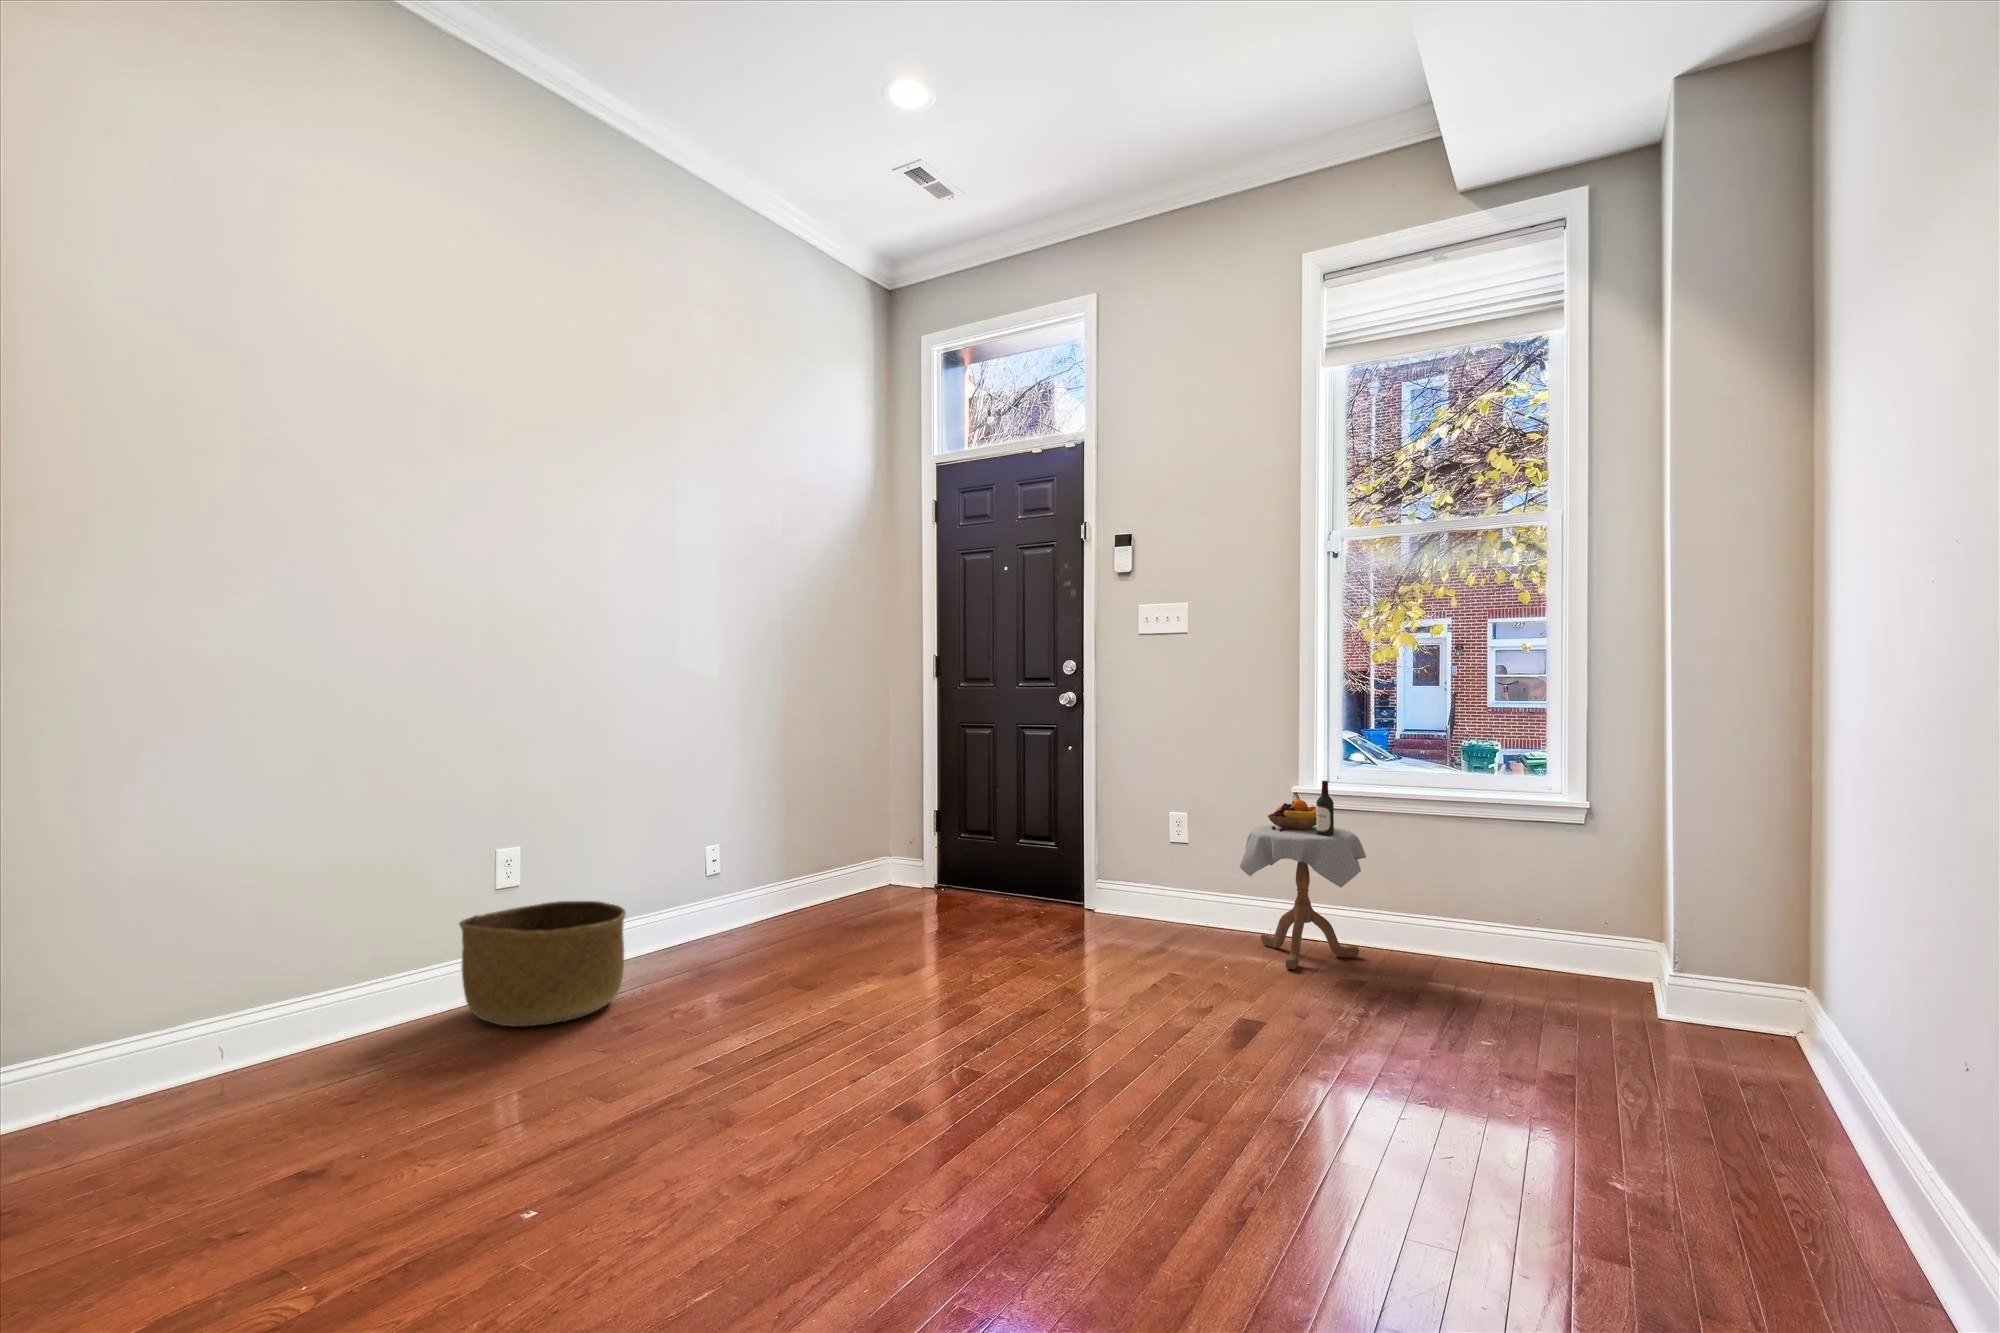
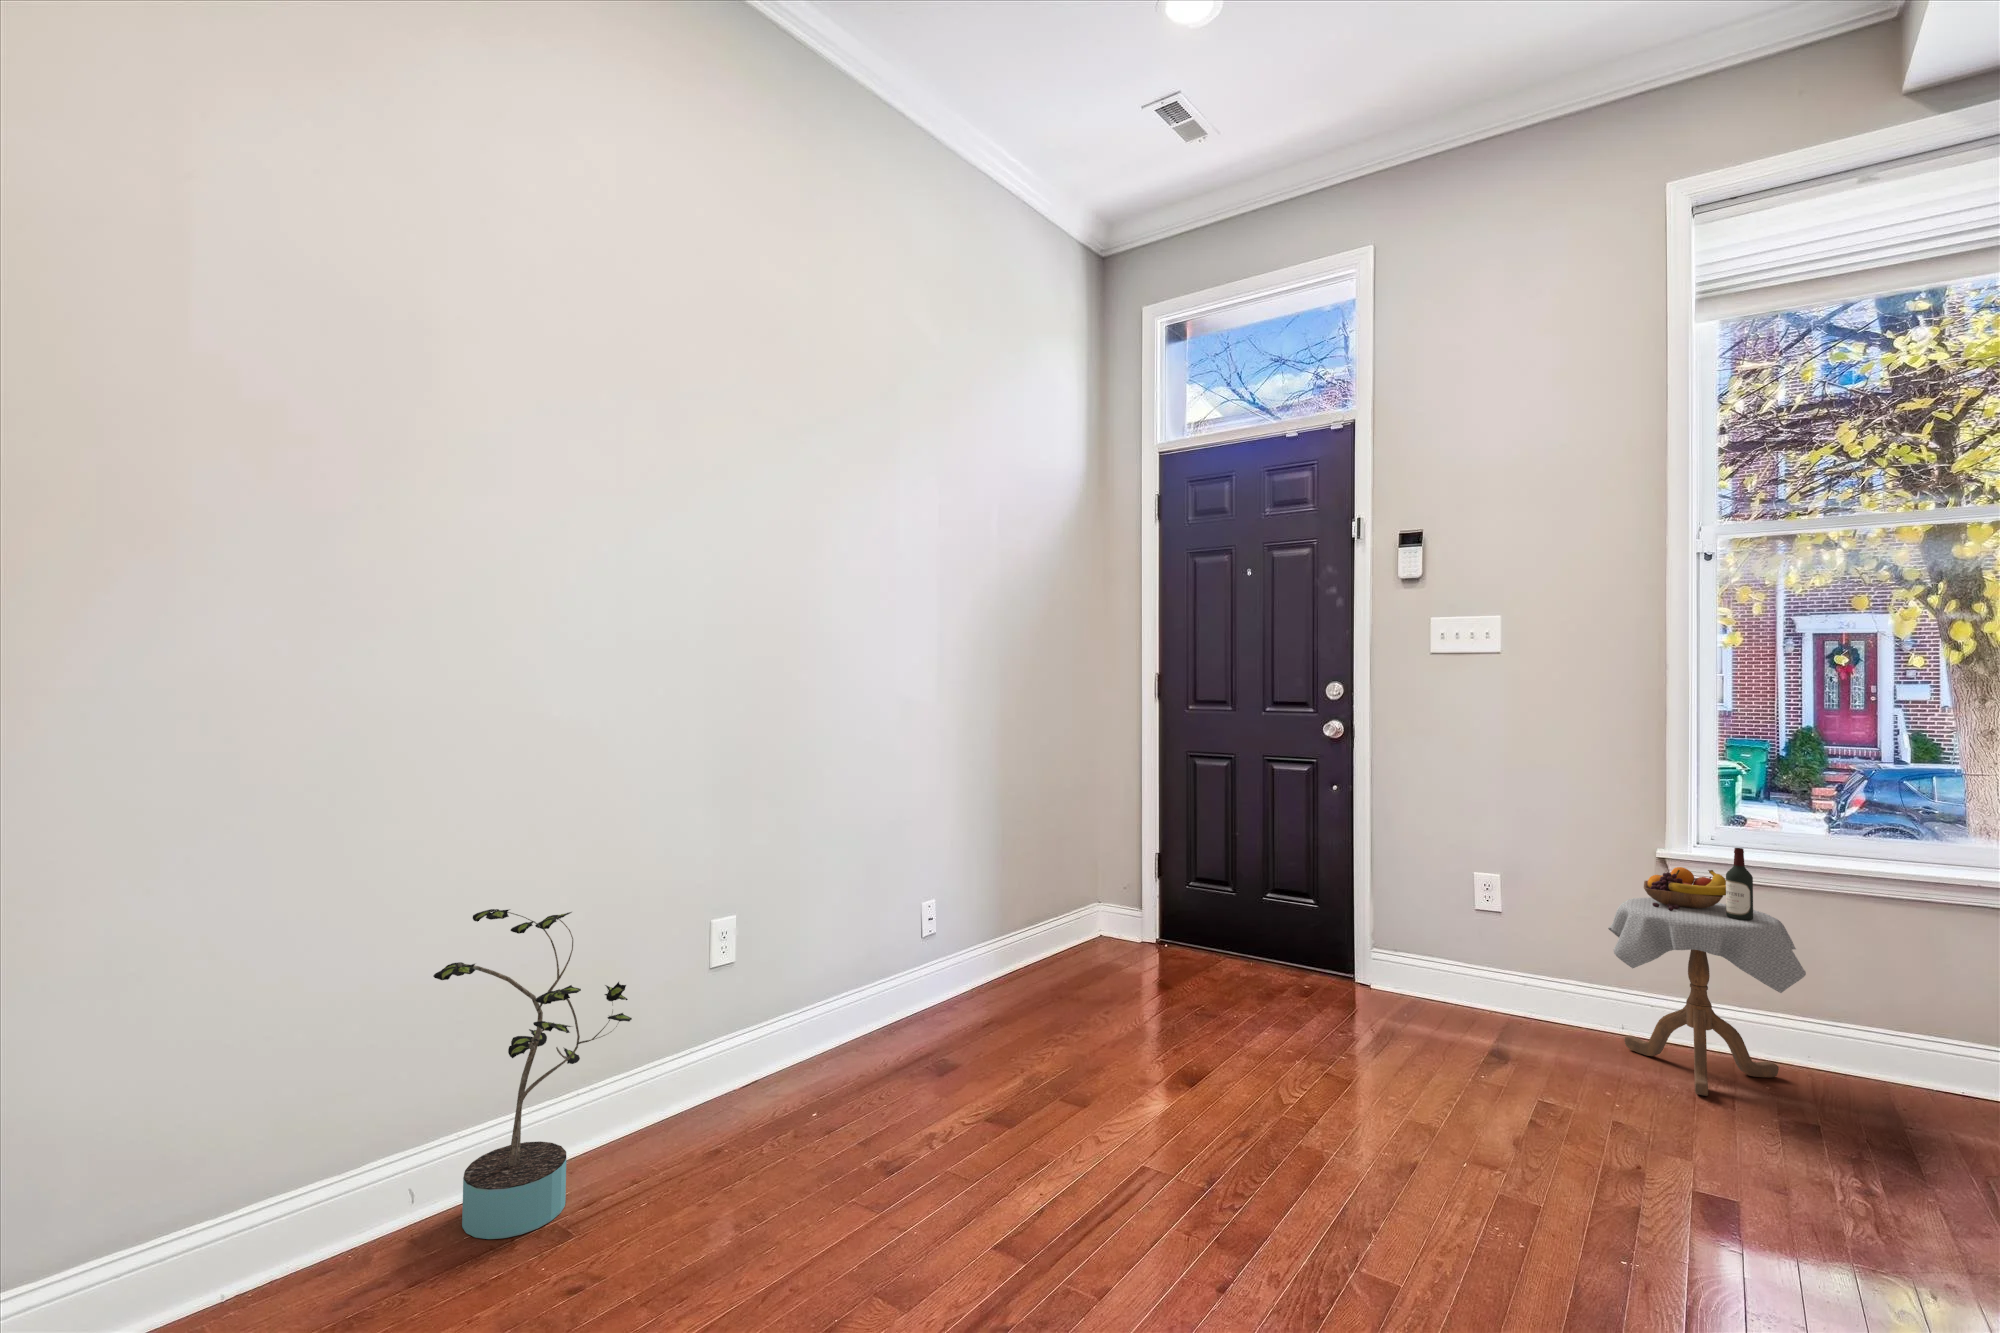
potted plant: none [239,834,410,1083] -> present [433,909,632,1239]
basket: present [459,901,626,1027] -> none [676,977,869,1151]

